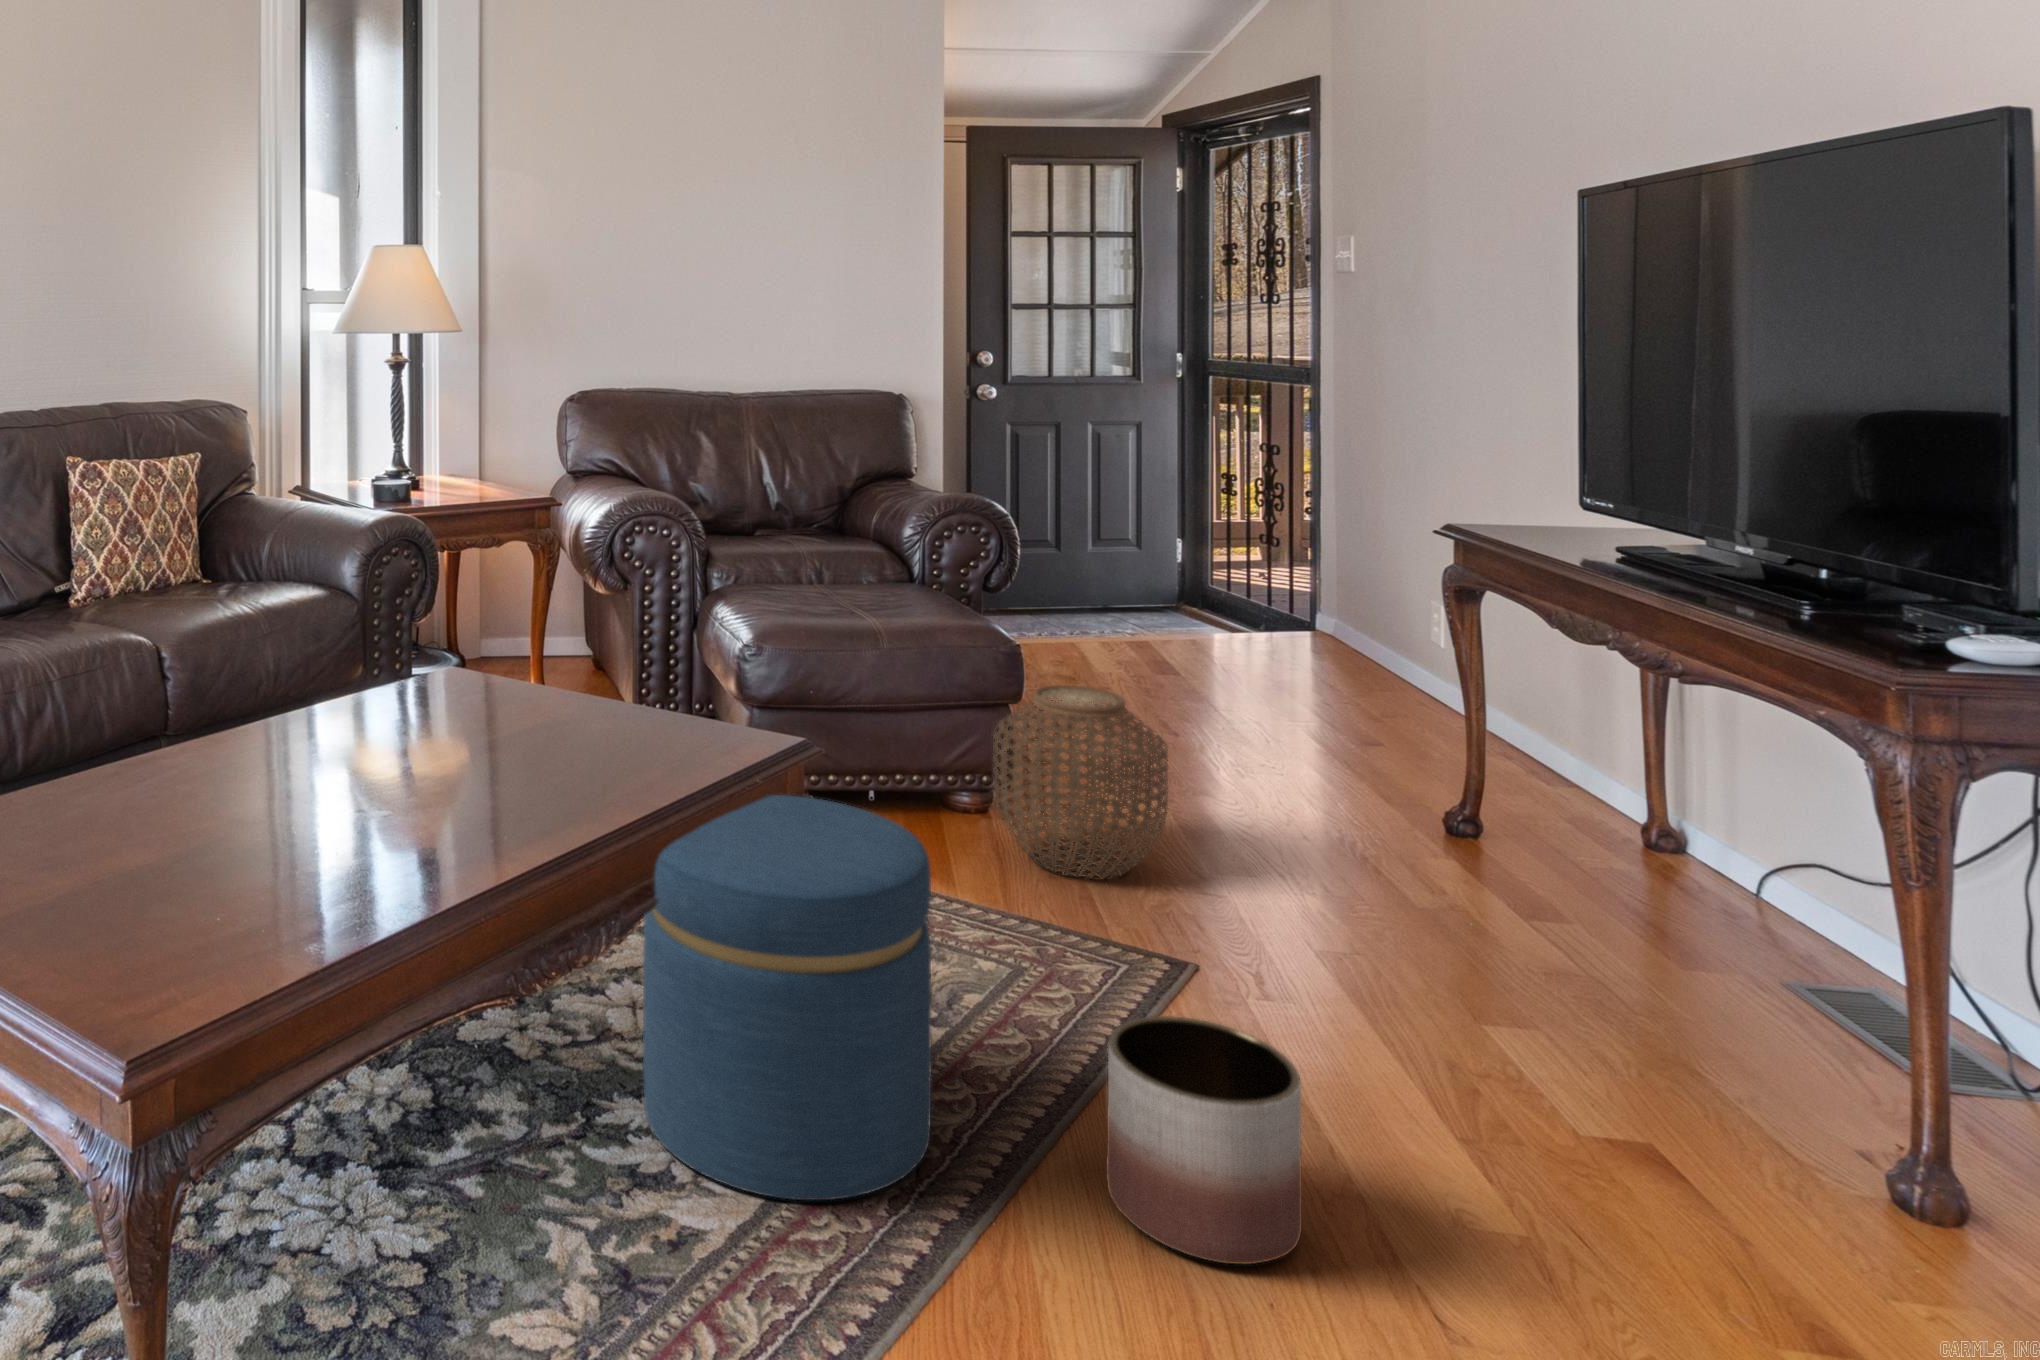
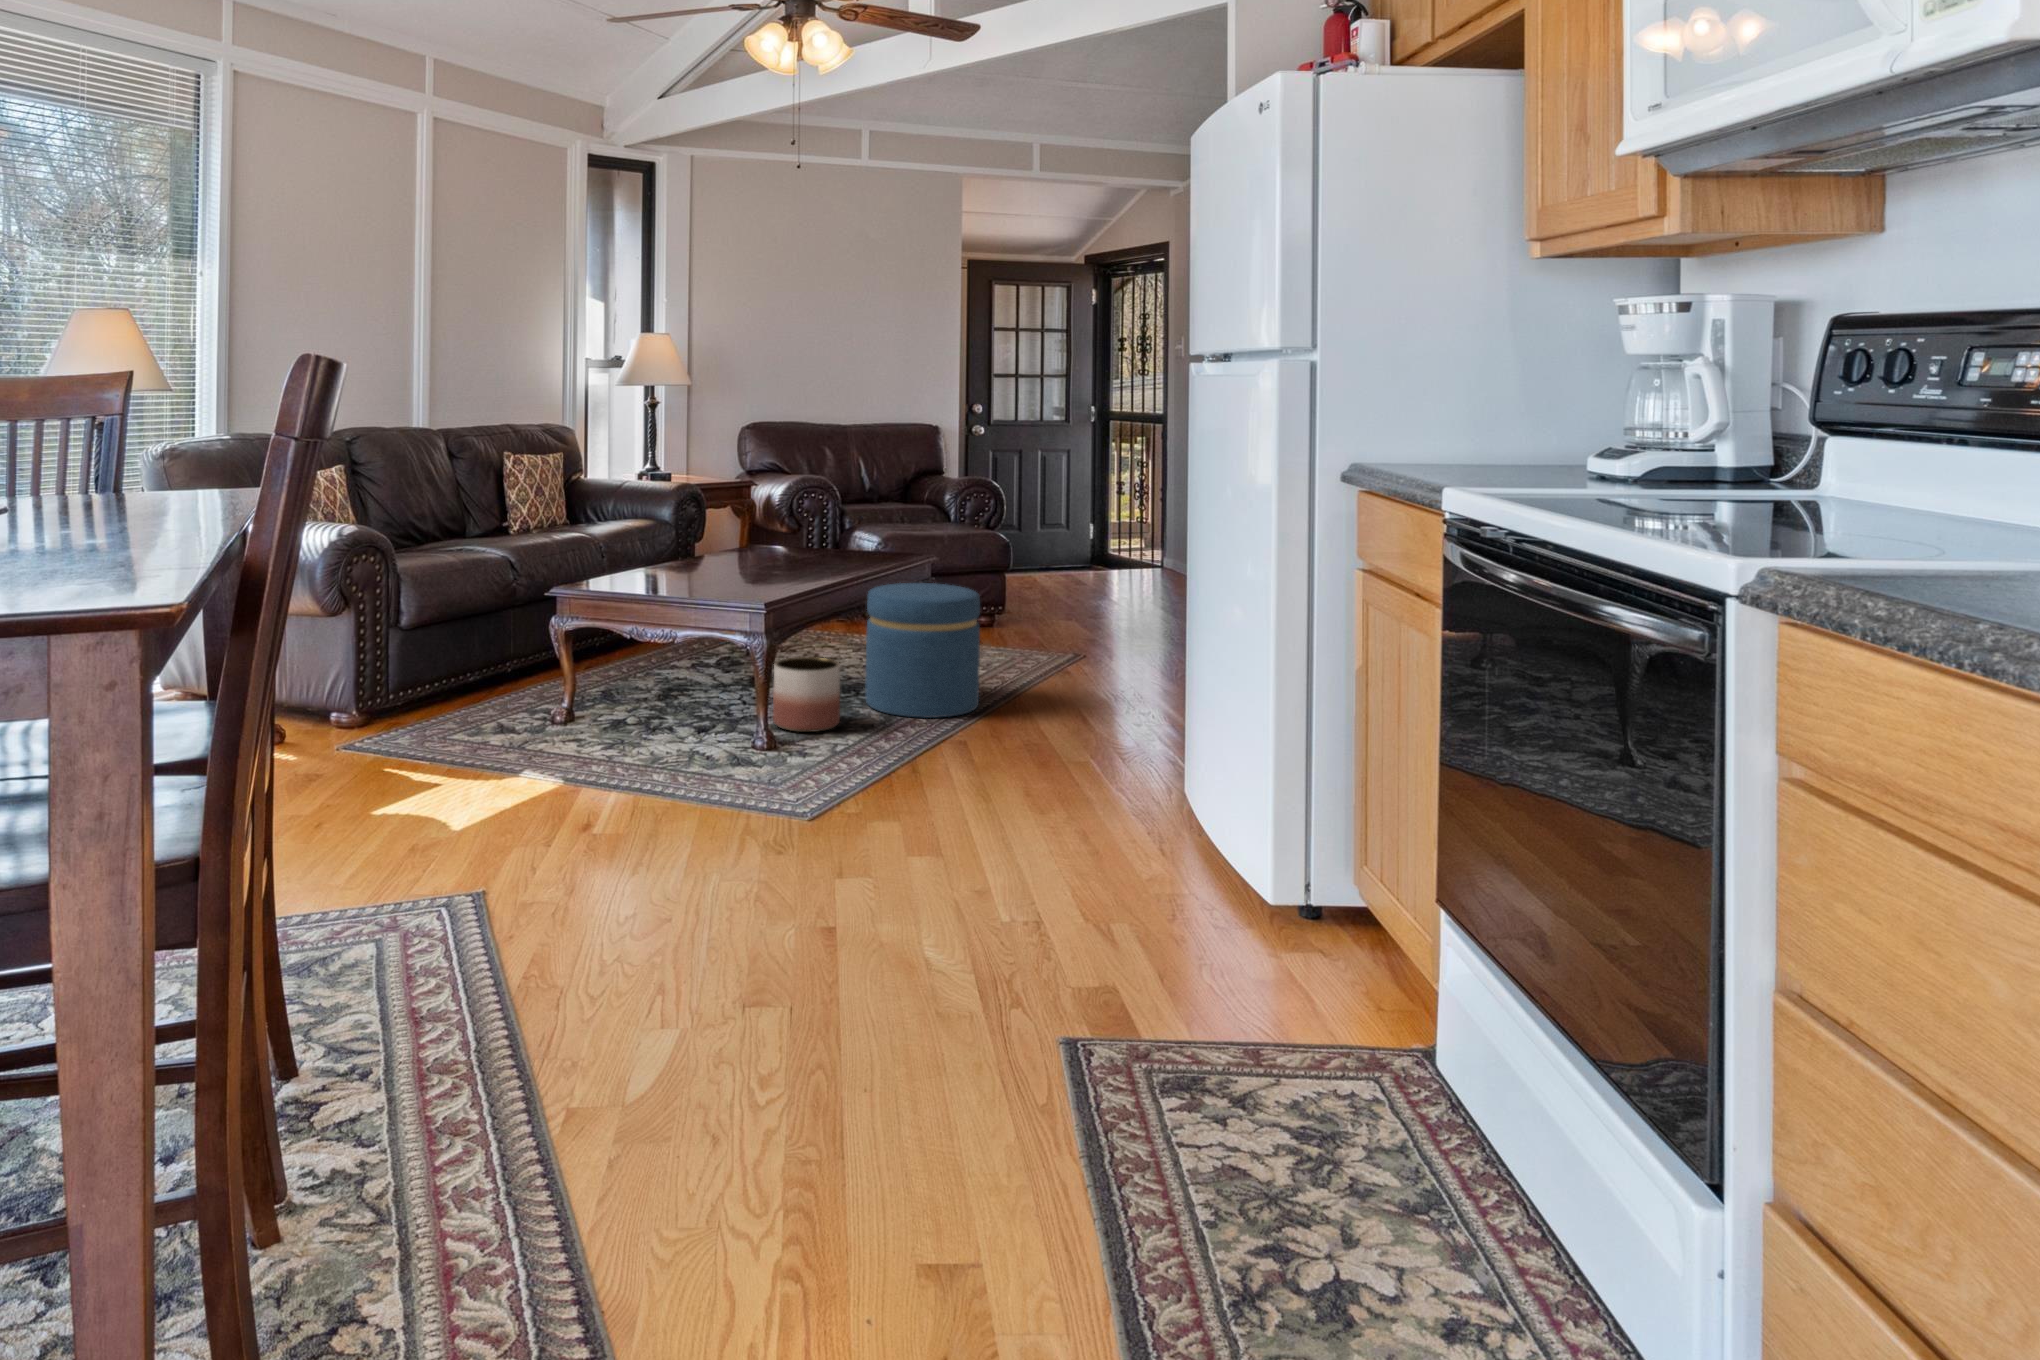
woven basket: present [993,685,1168,879] -> none [994,562,1073,649]
planter: present [1106,1016,1302,1265] -> present [773,657,840,732]

